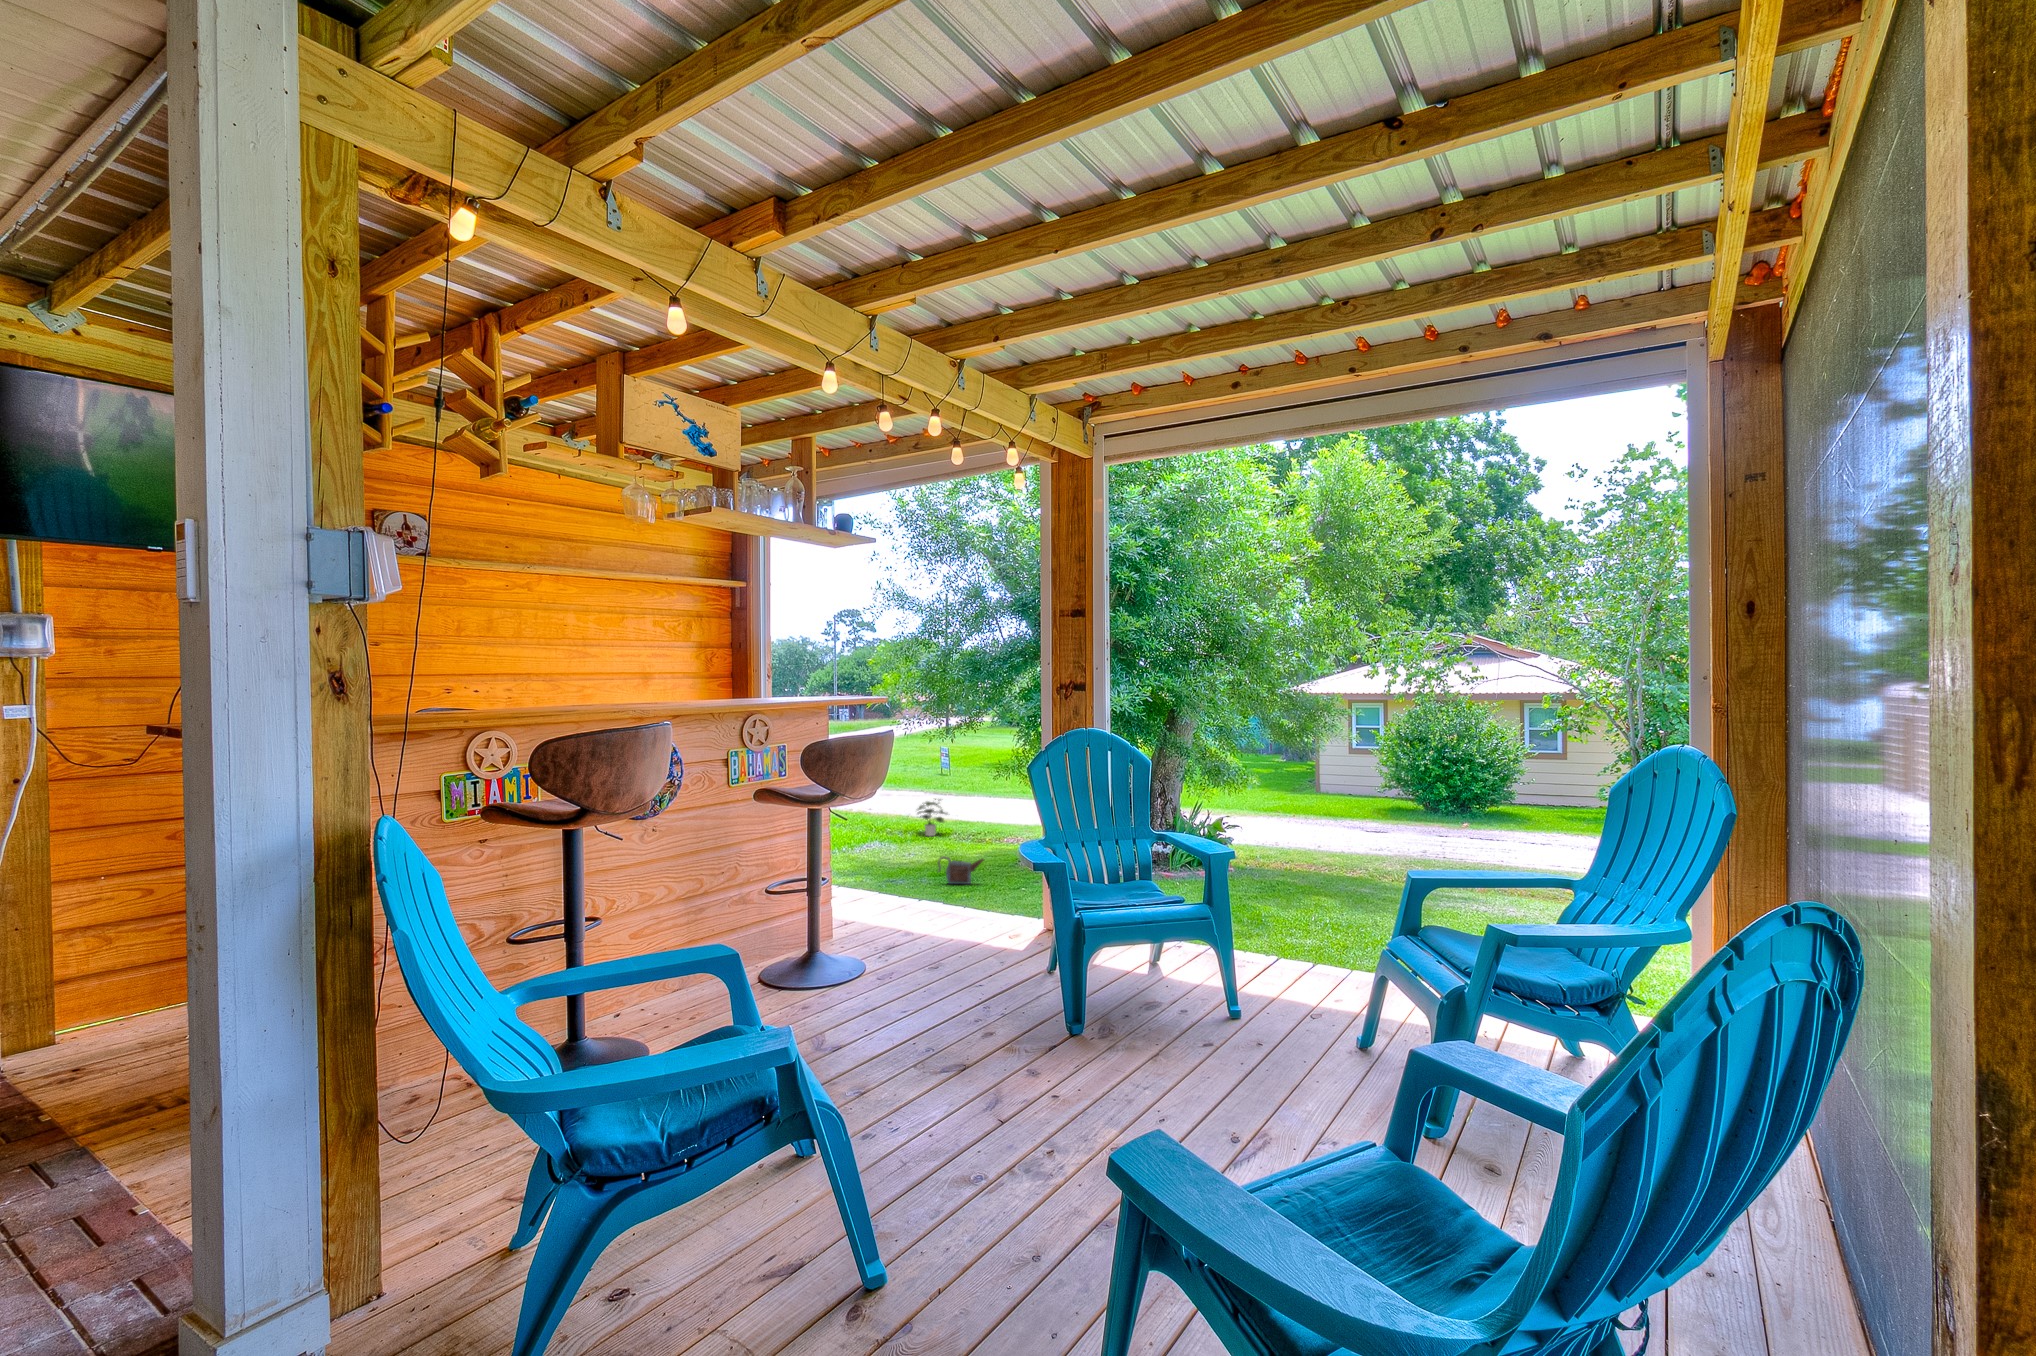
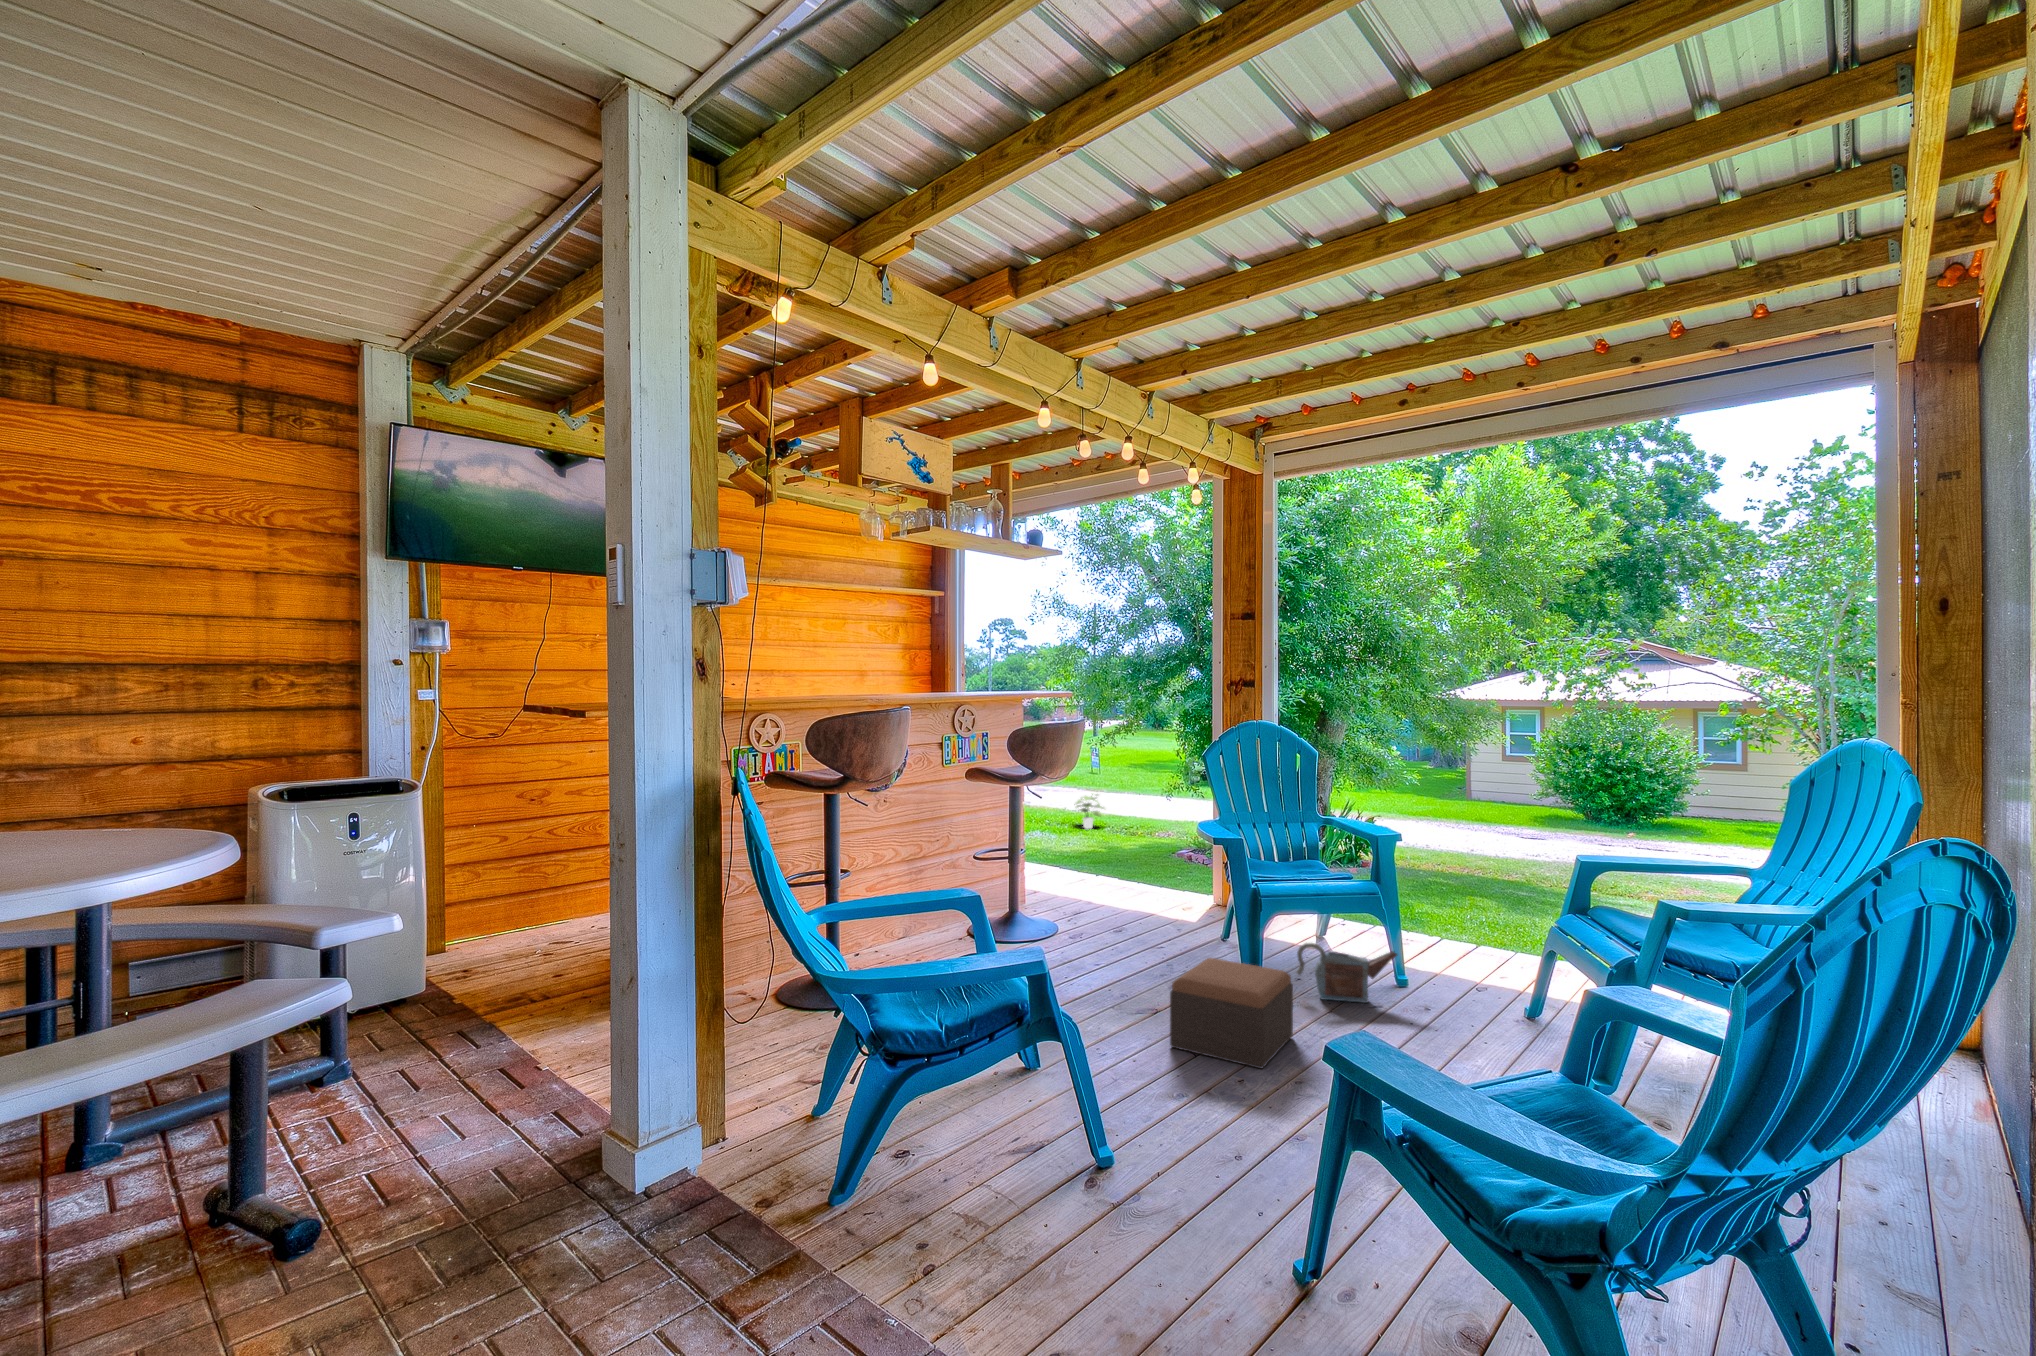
watering can: present [938,856,984,884] -> present [1297,943,1397,1003]
footstool: none [967,1004,1107,1136] -> present [1170,958,1293,1069]

